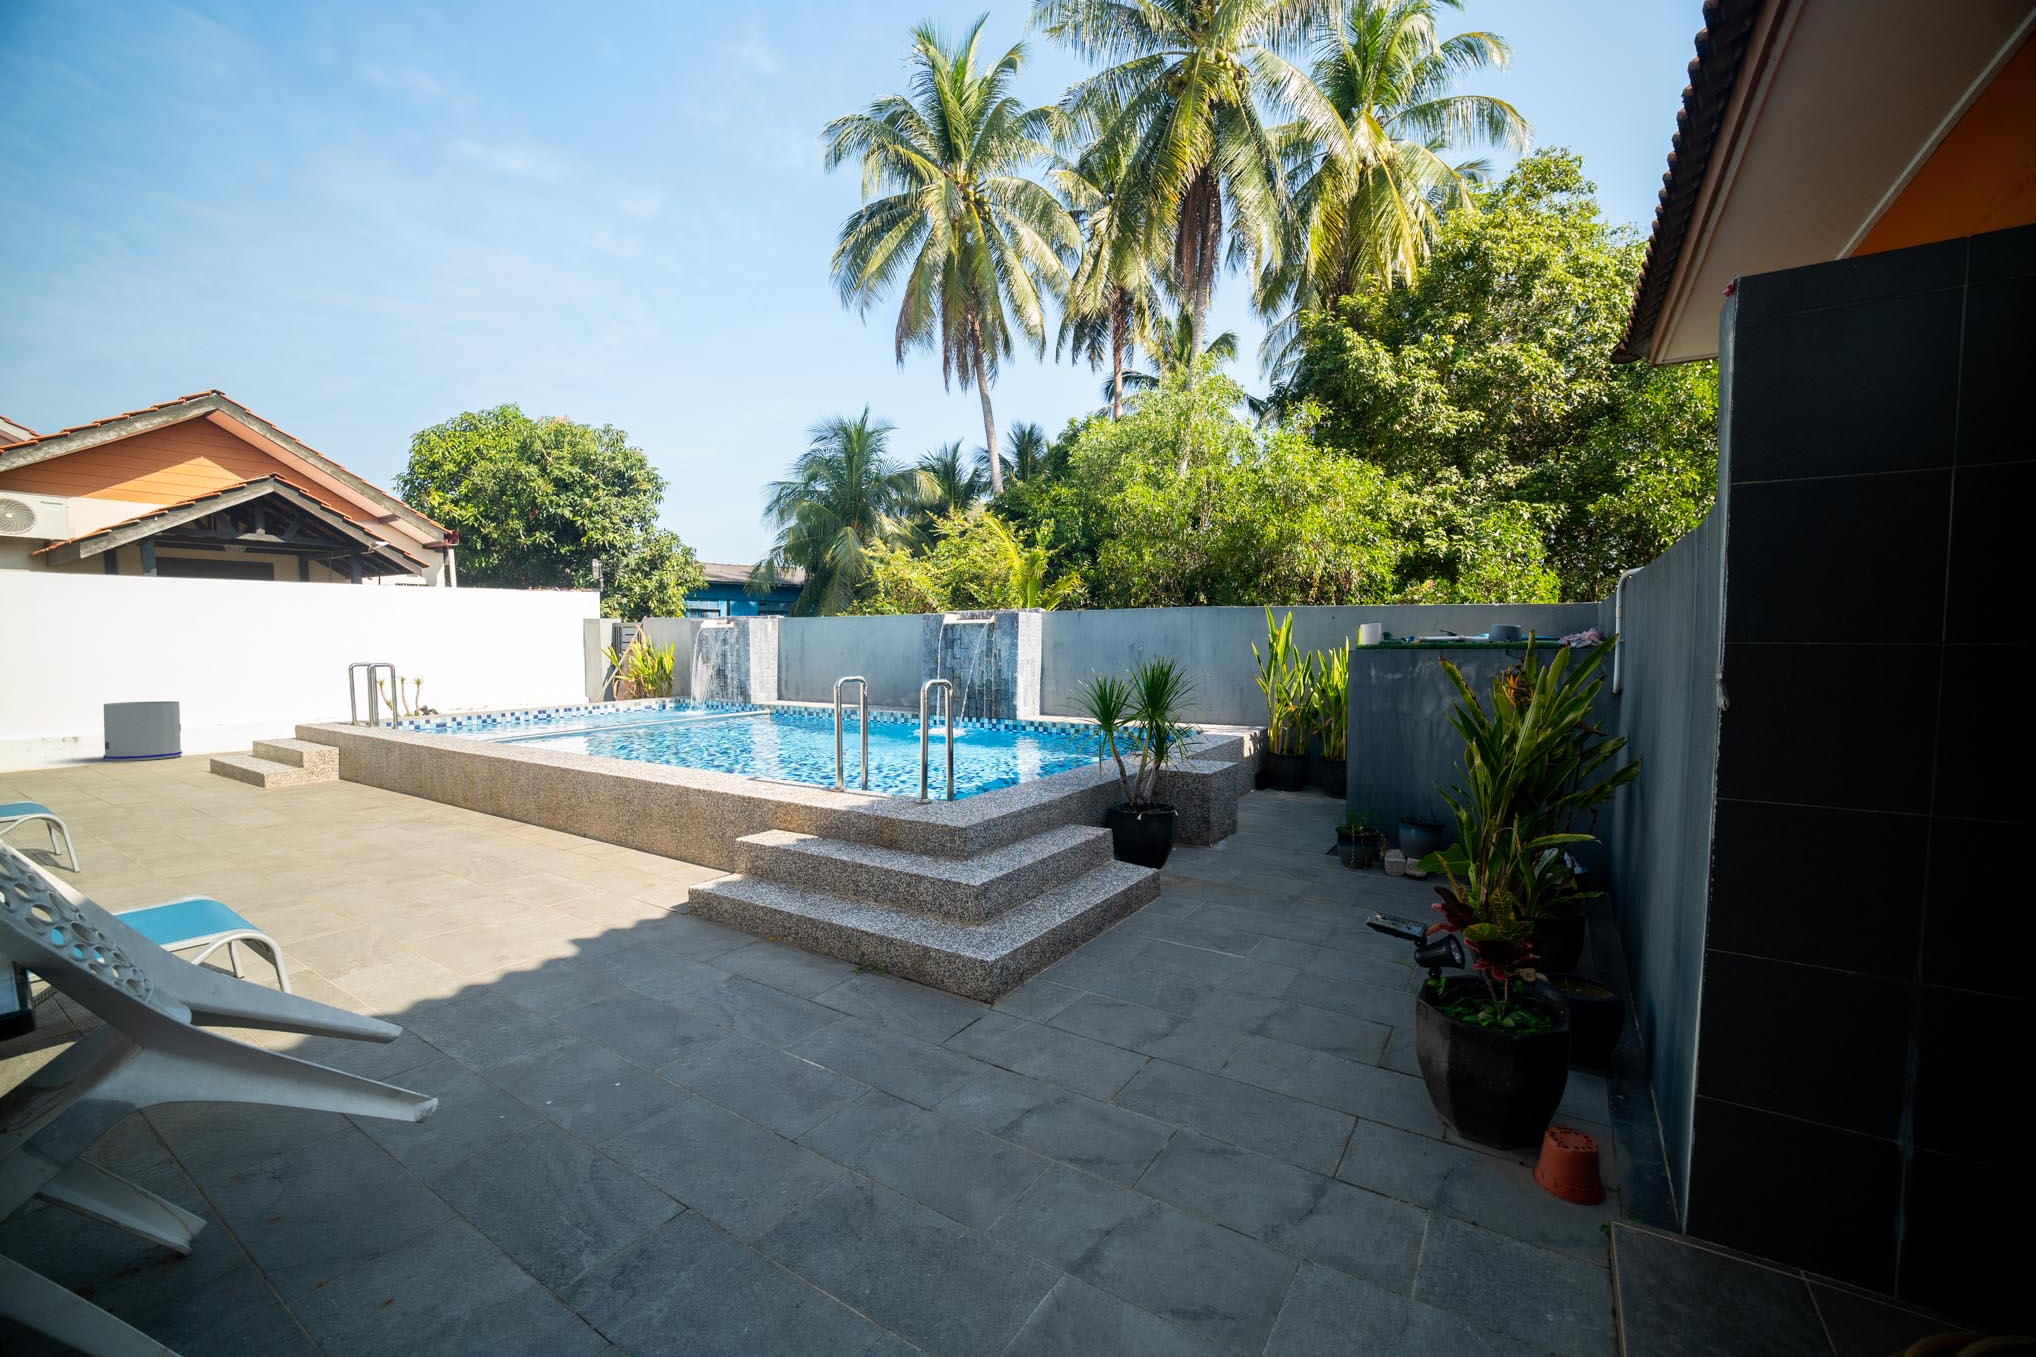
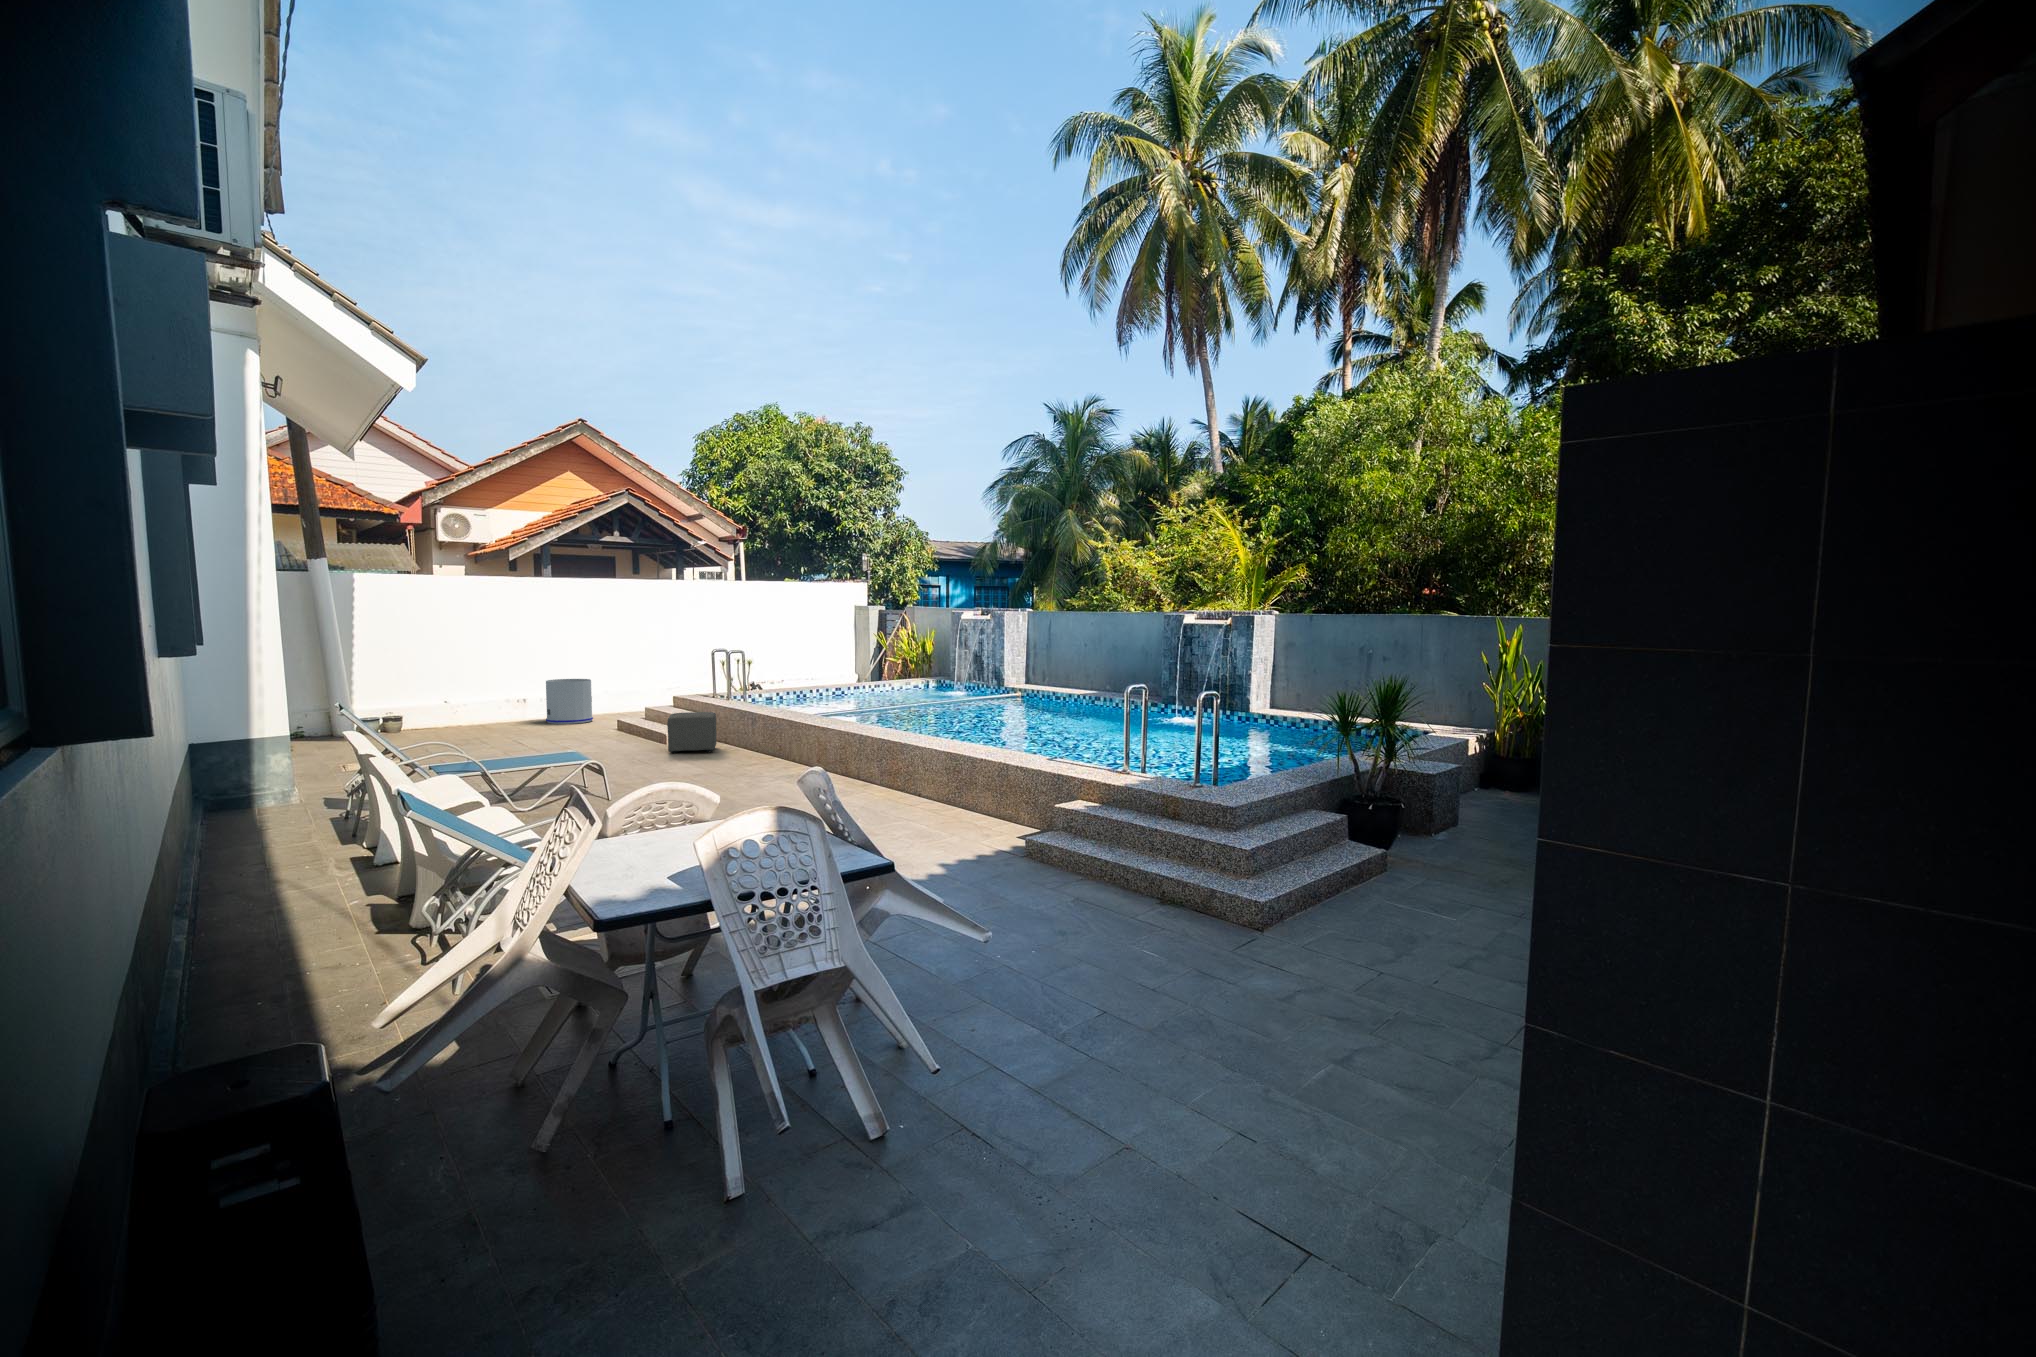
ottoman: none [254,737,340,792] -> present [667,712,717,753]

